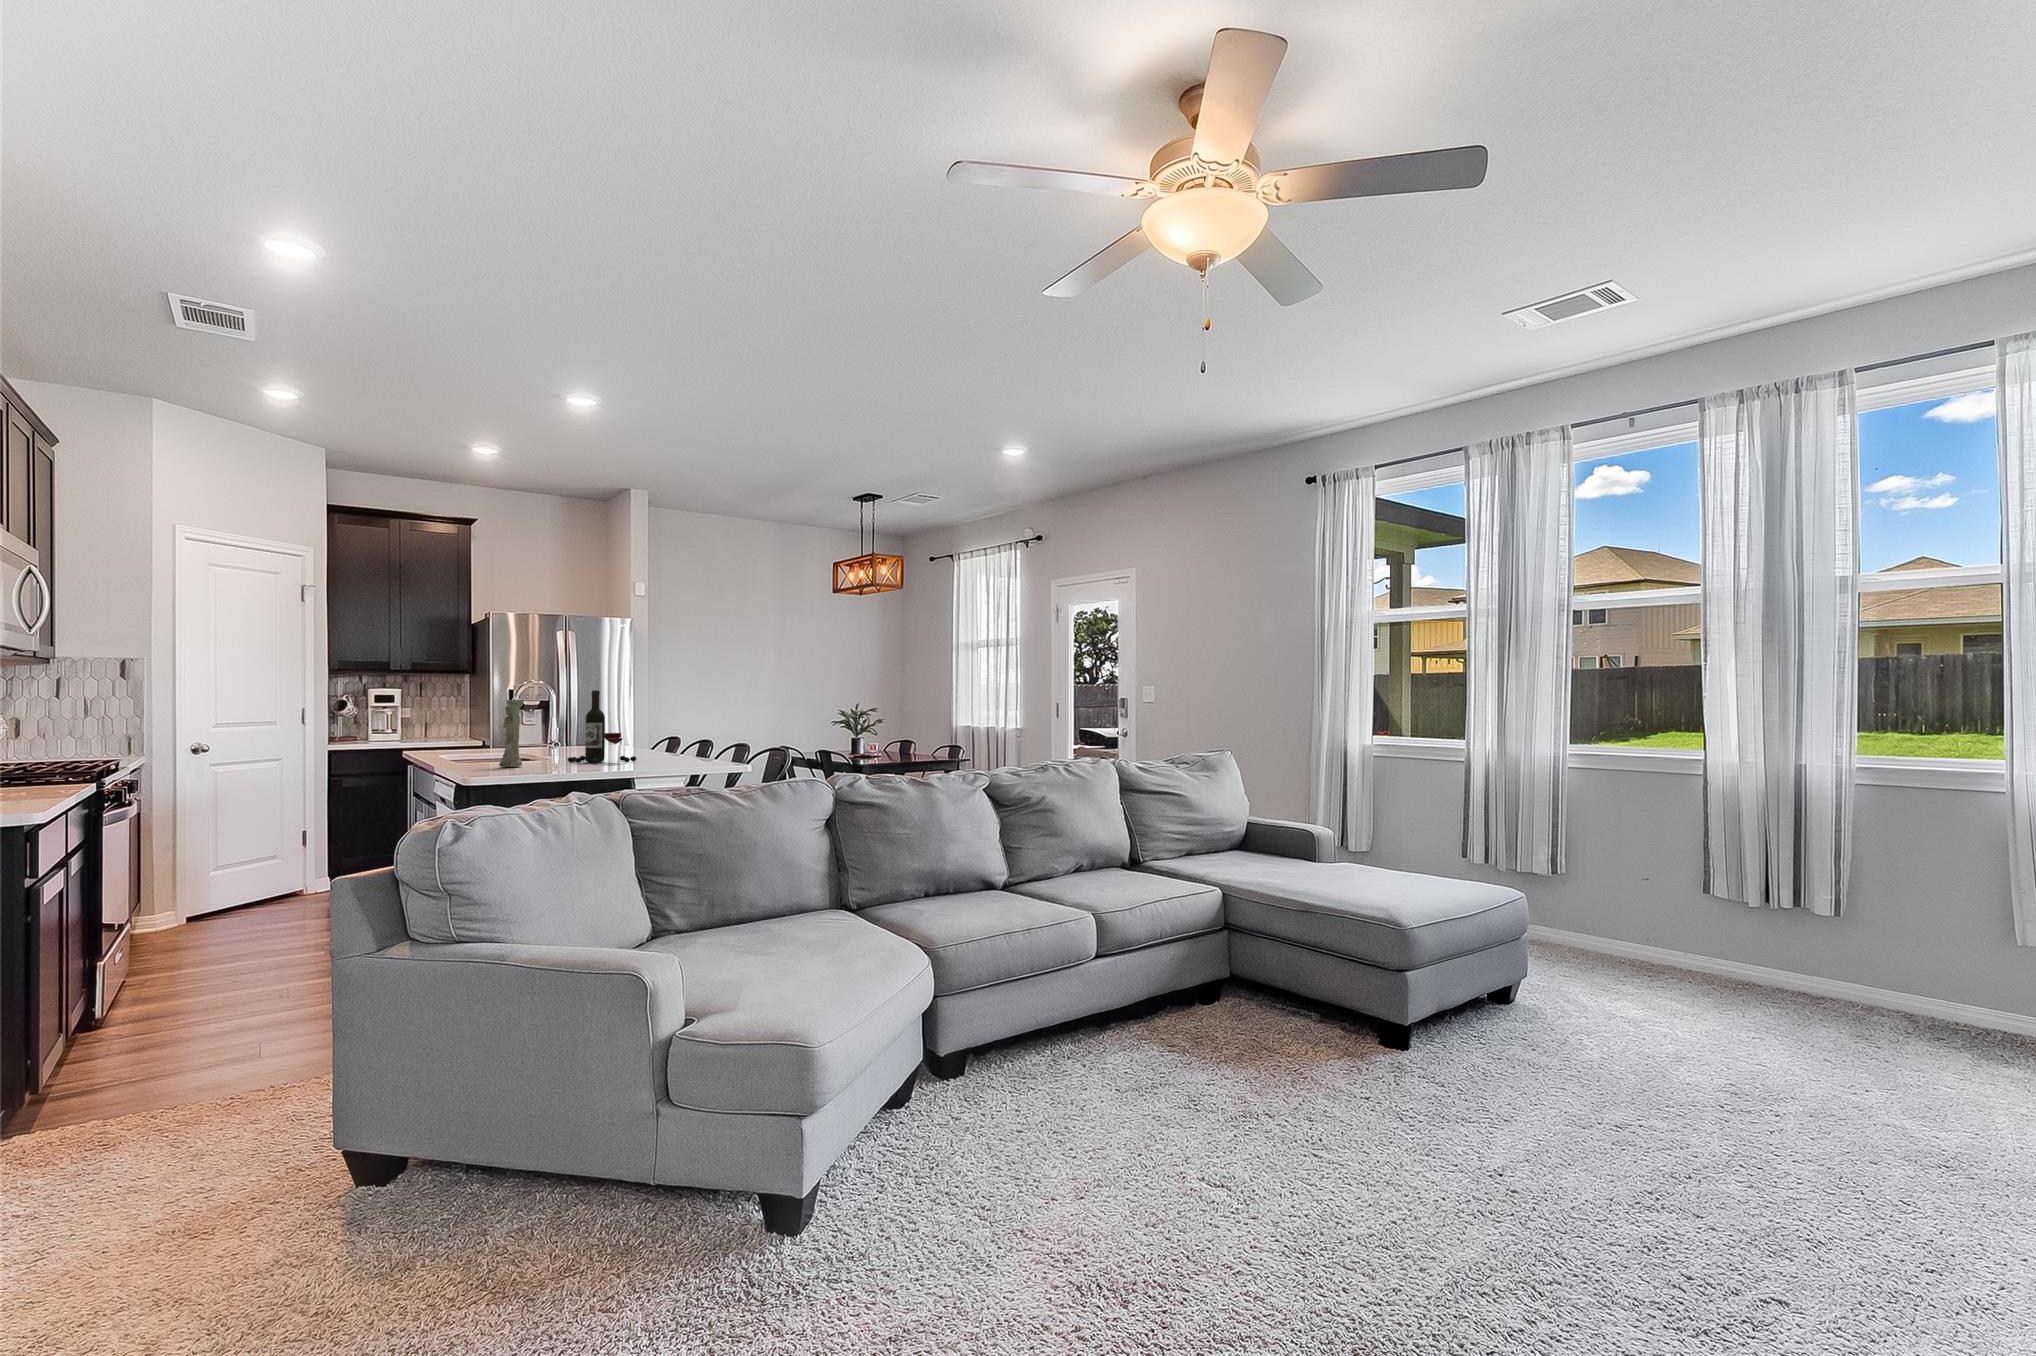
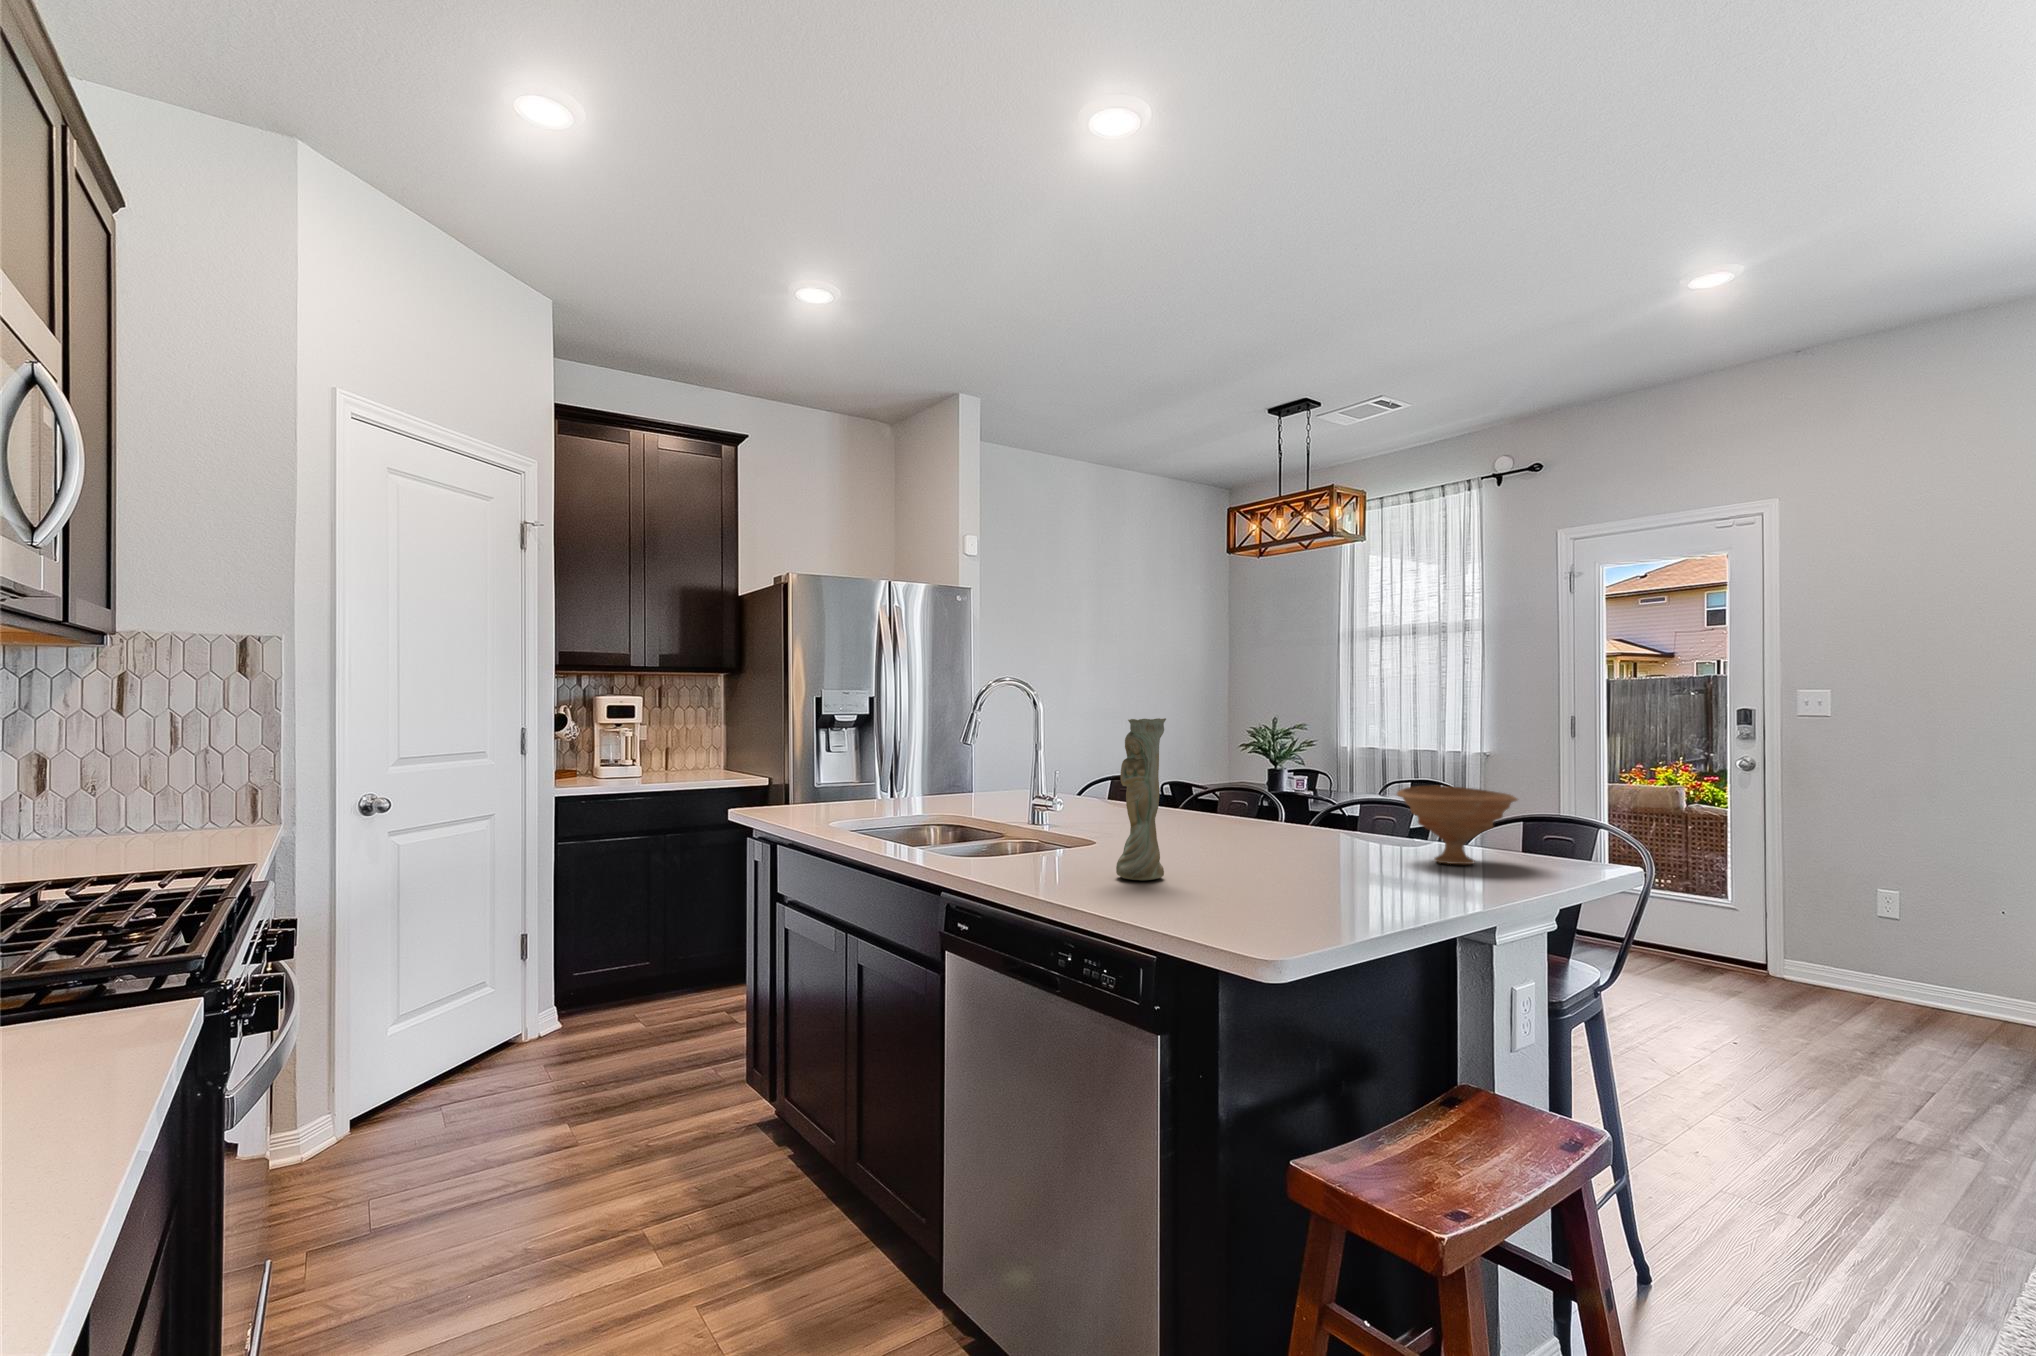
wine bottle: present [567,690,636,764] -> none [1175,696,1333,863]
bowl: none [648,731,701,764] -> present [1397,786,1517,864]

